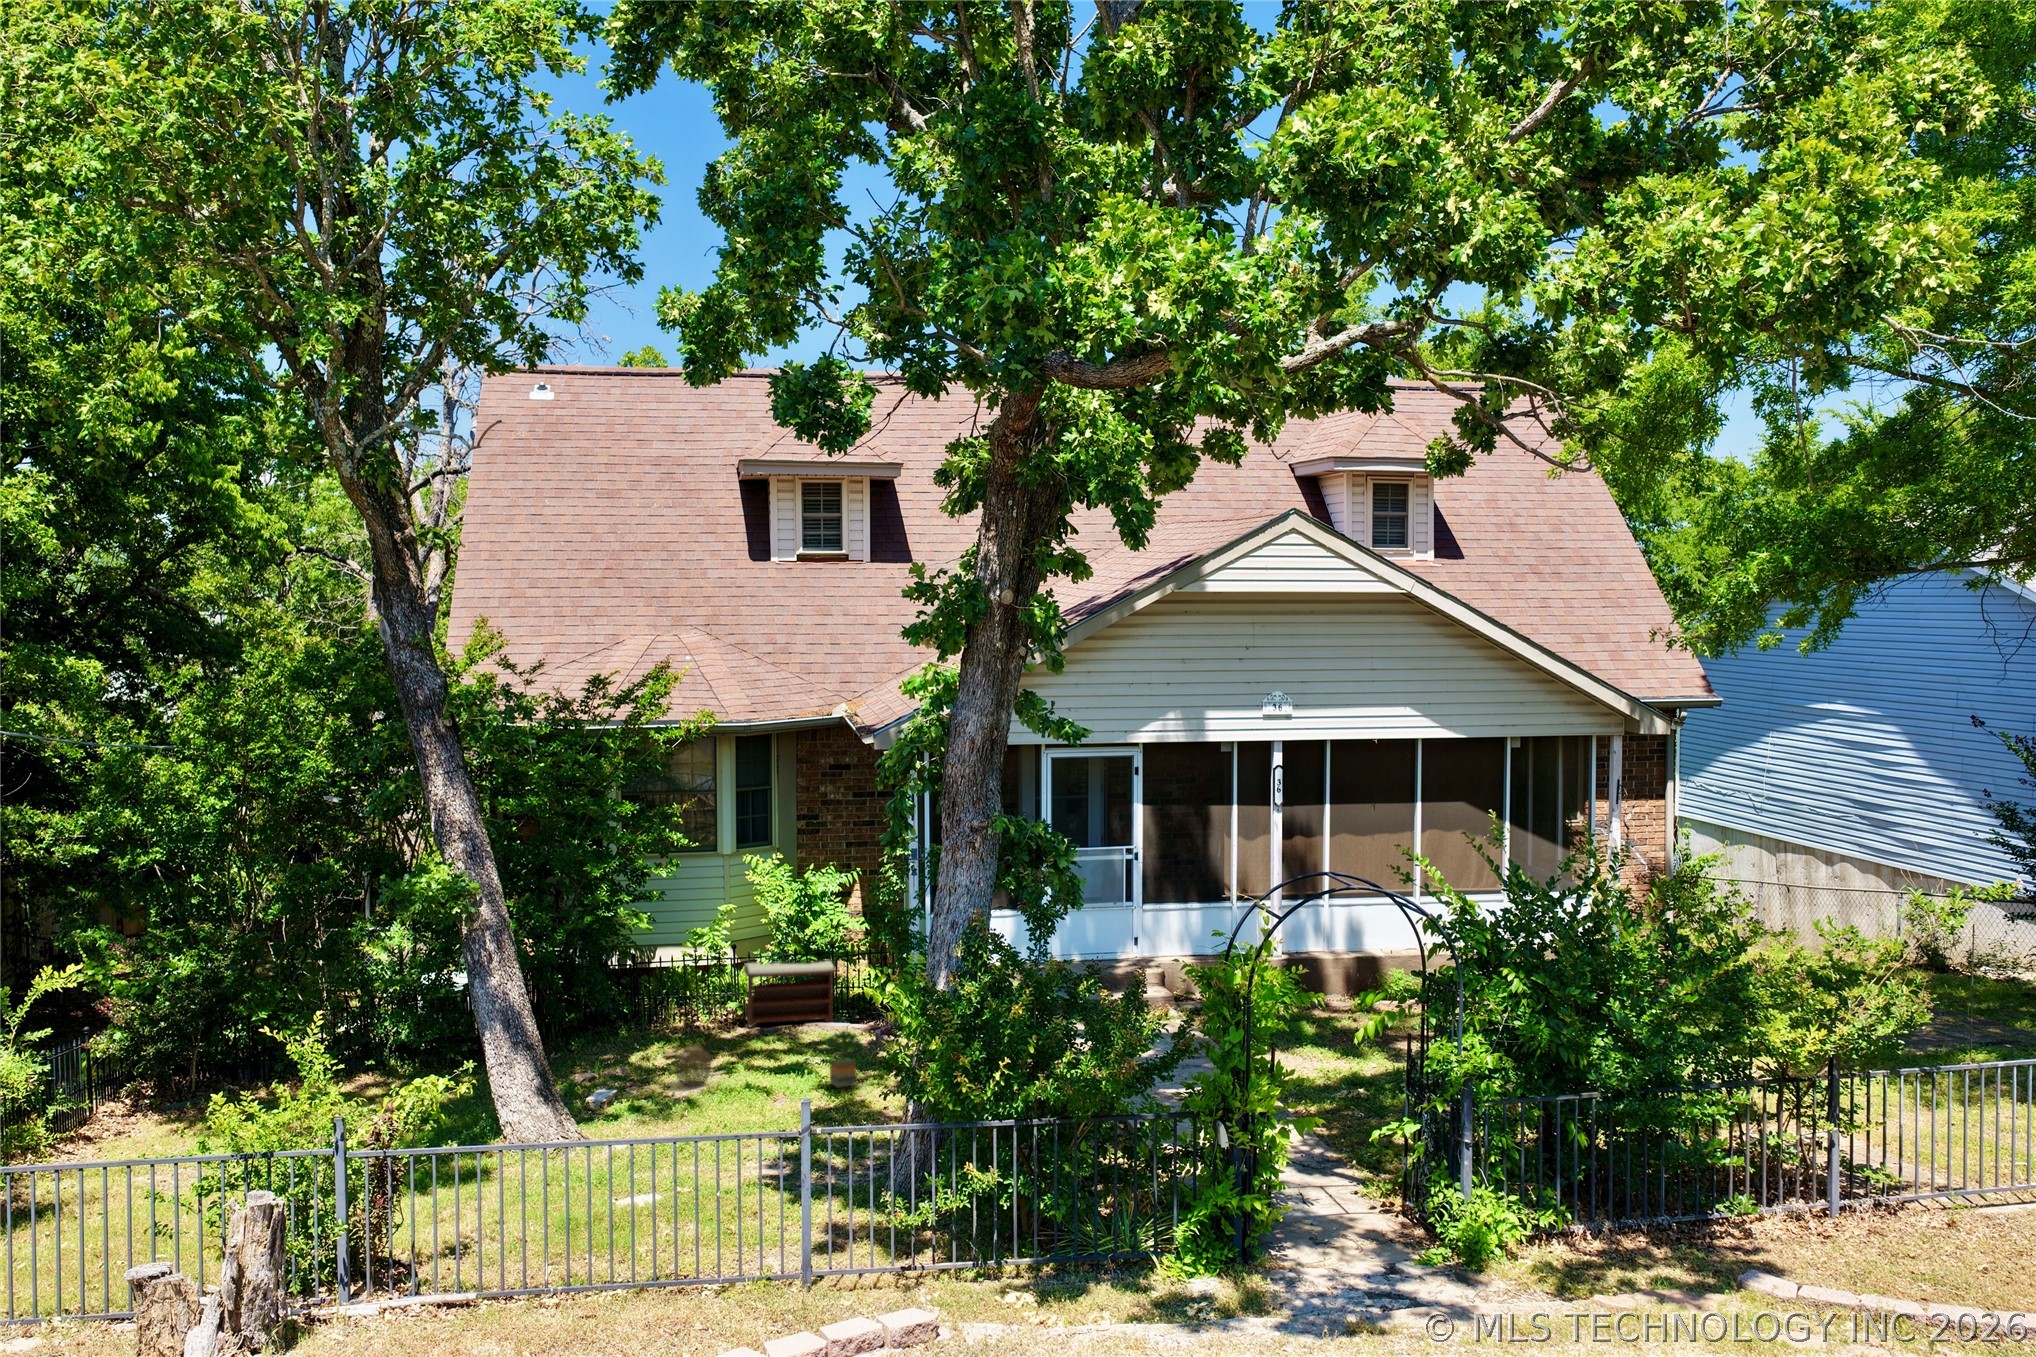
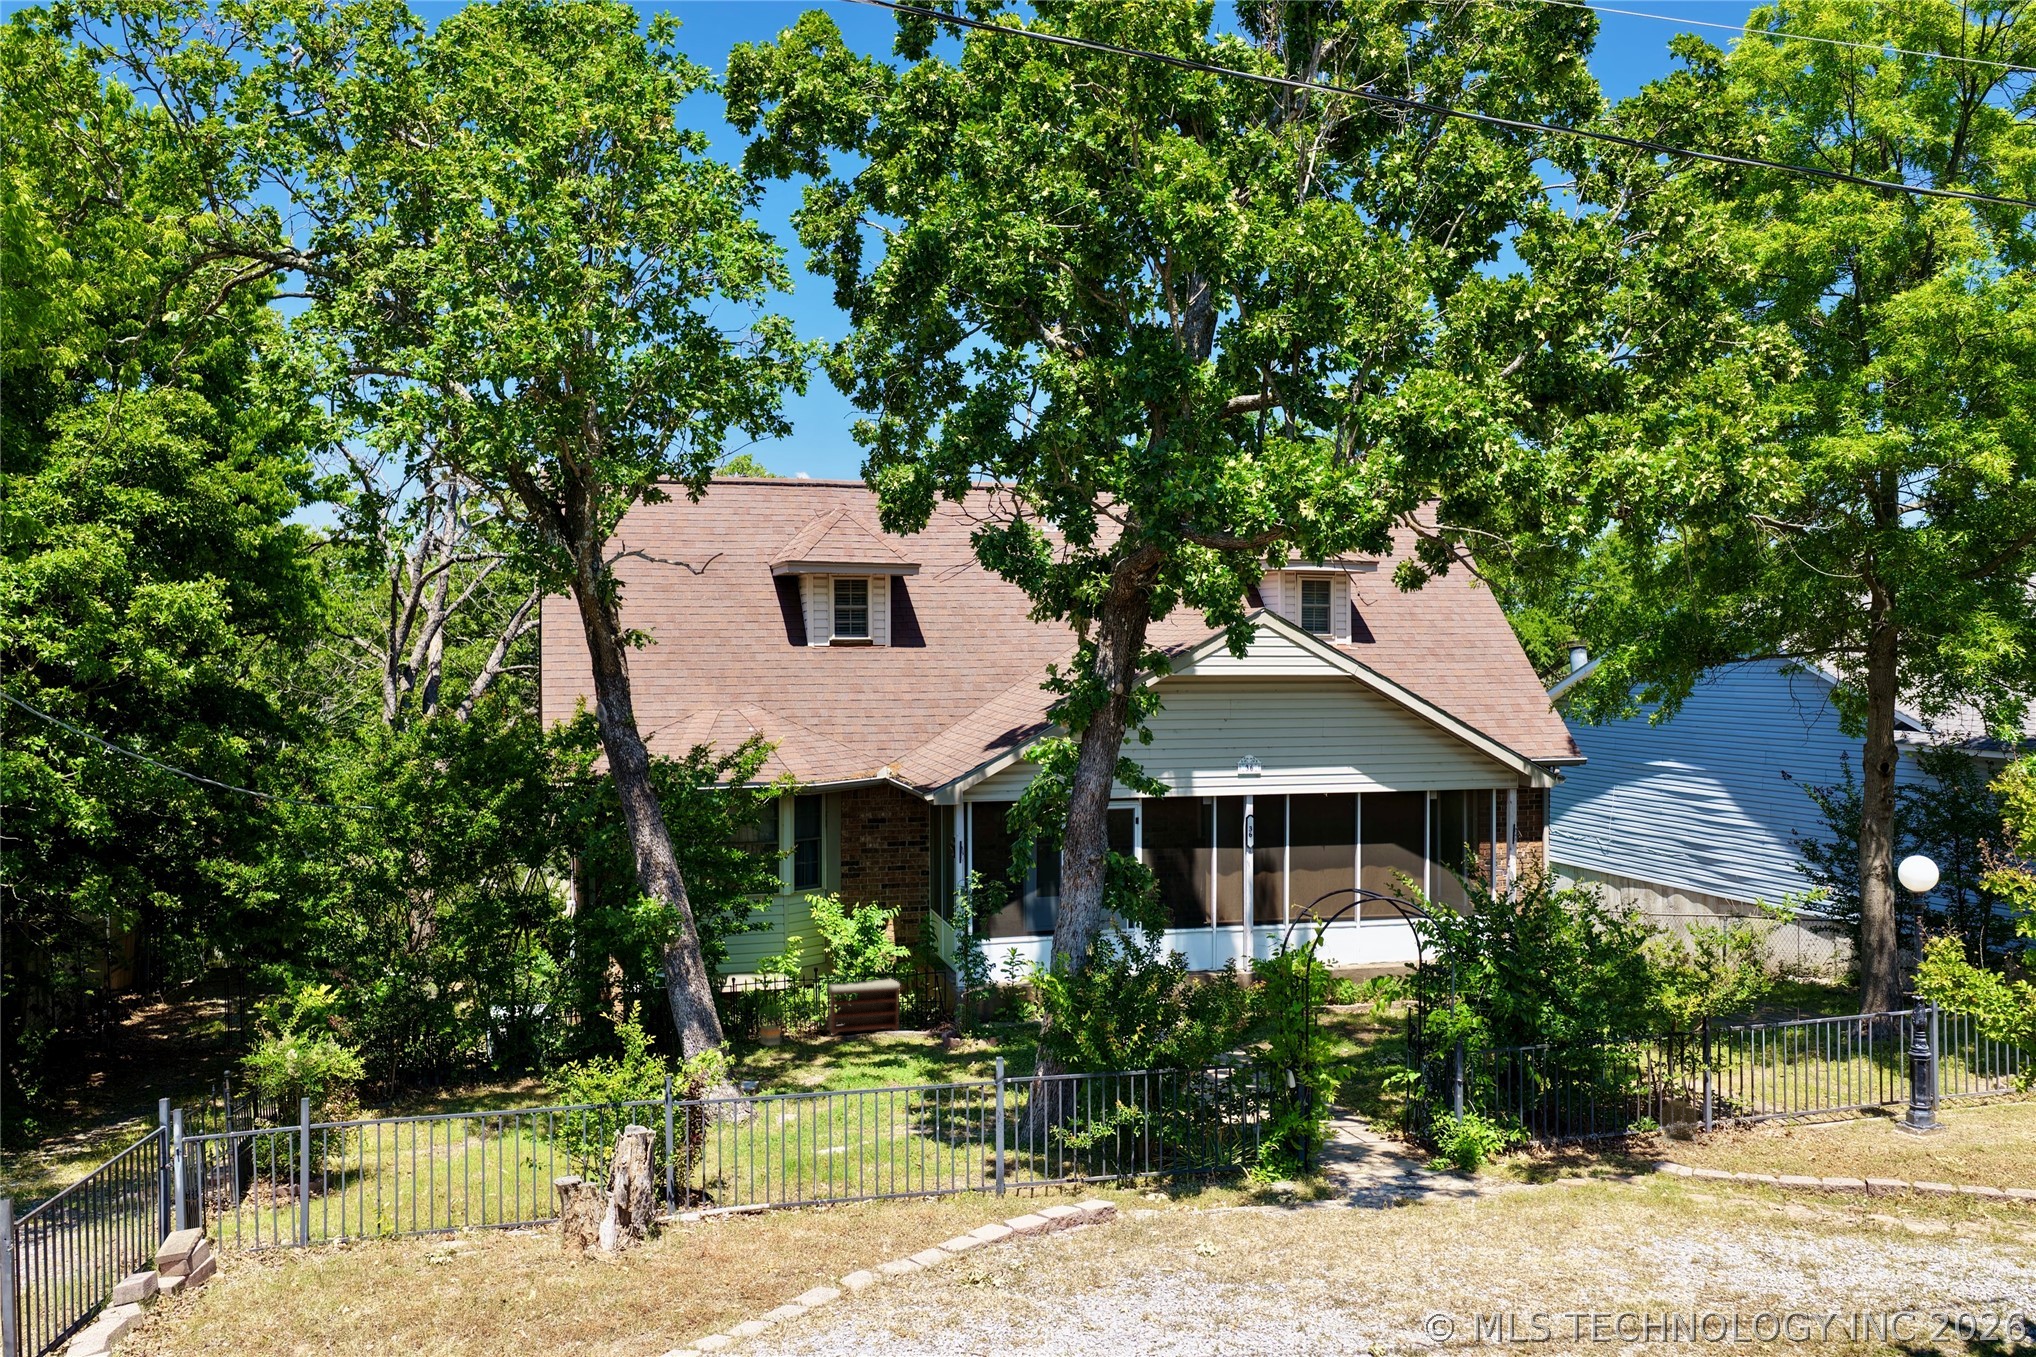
potted tree: present [827,1032,864,1087] -> present [759,1005,785,1046]
woven basket: present [675,1046,711,1087] -> present [1661,1100,1698,1140]

